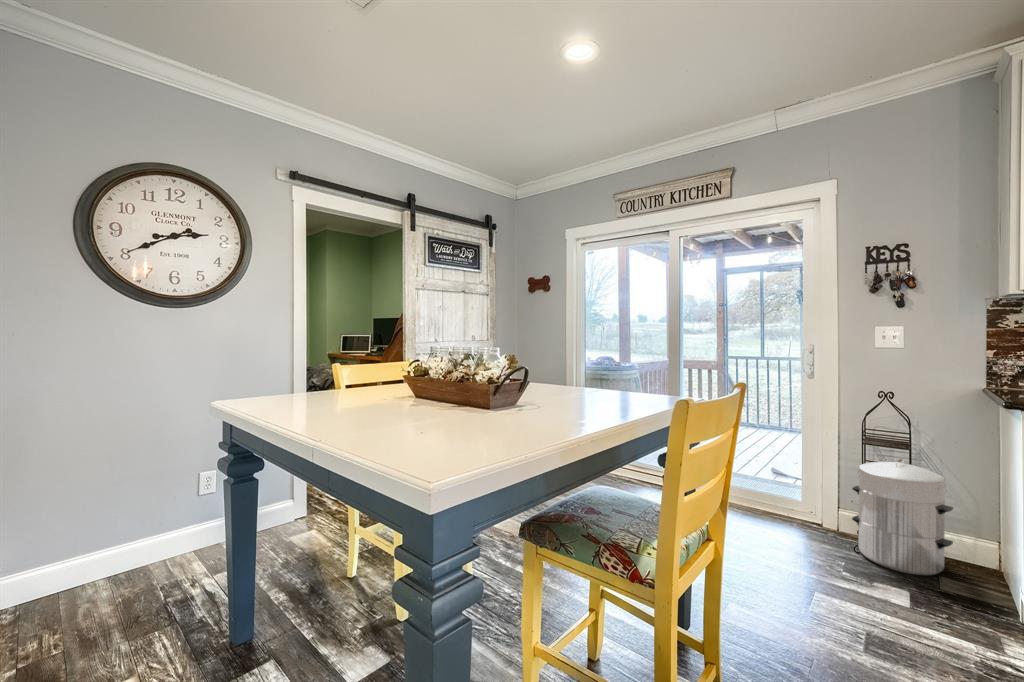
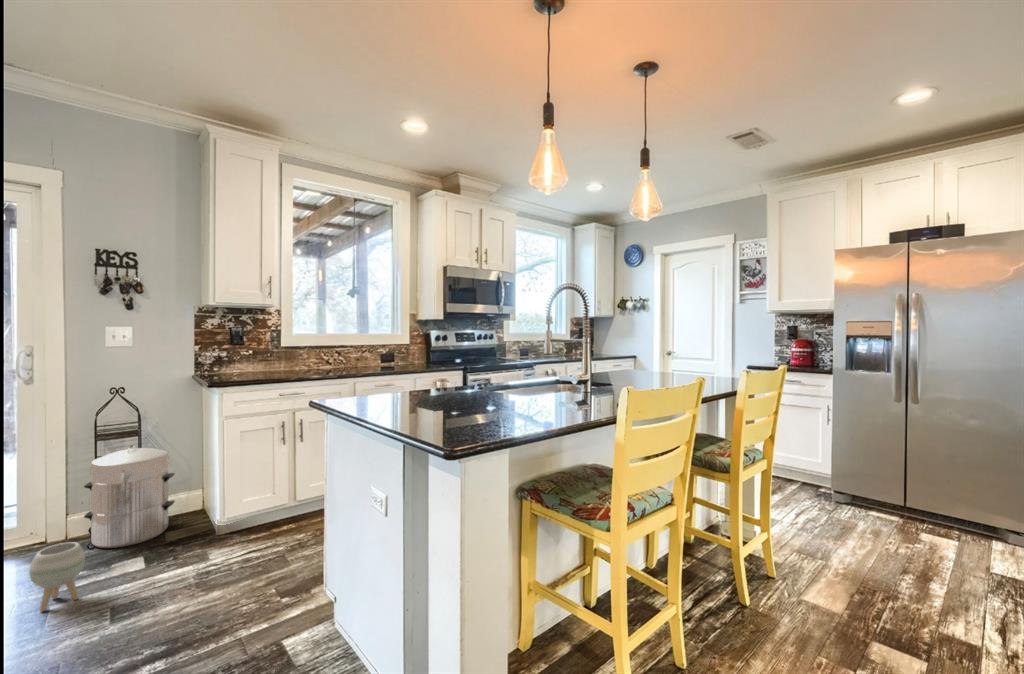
planter: none [801,537,846,602] -> present [30,542,85,611]

